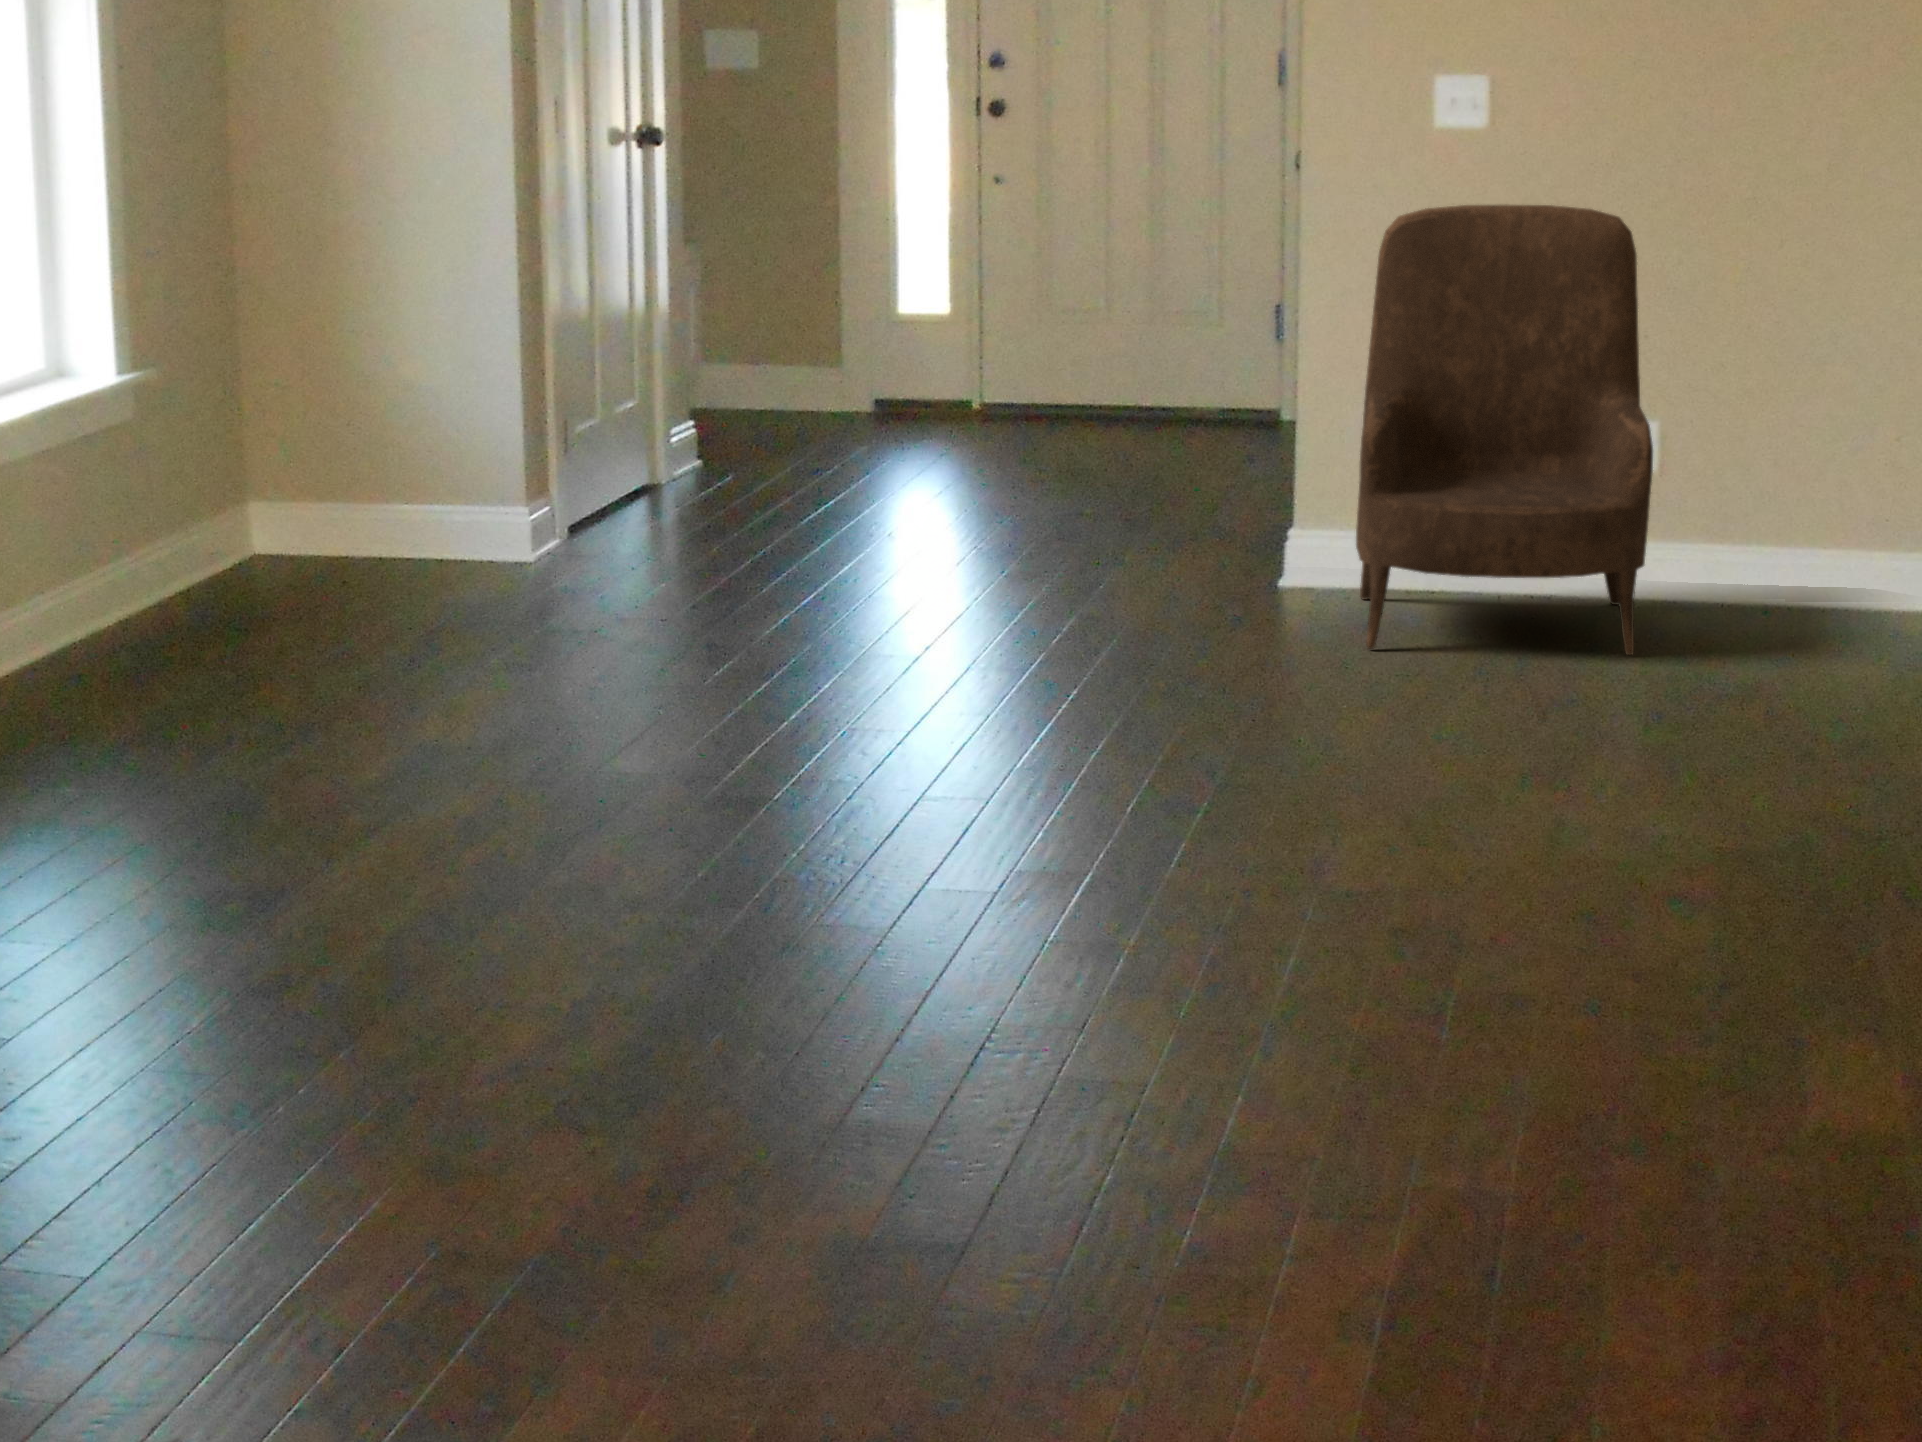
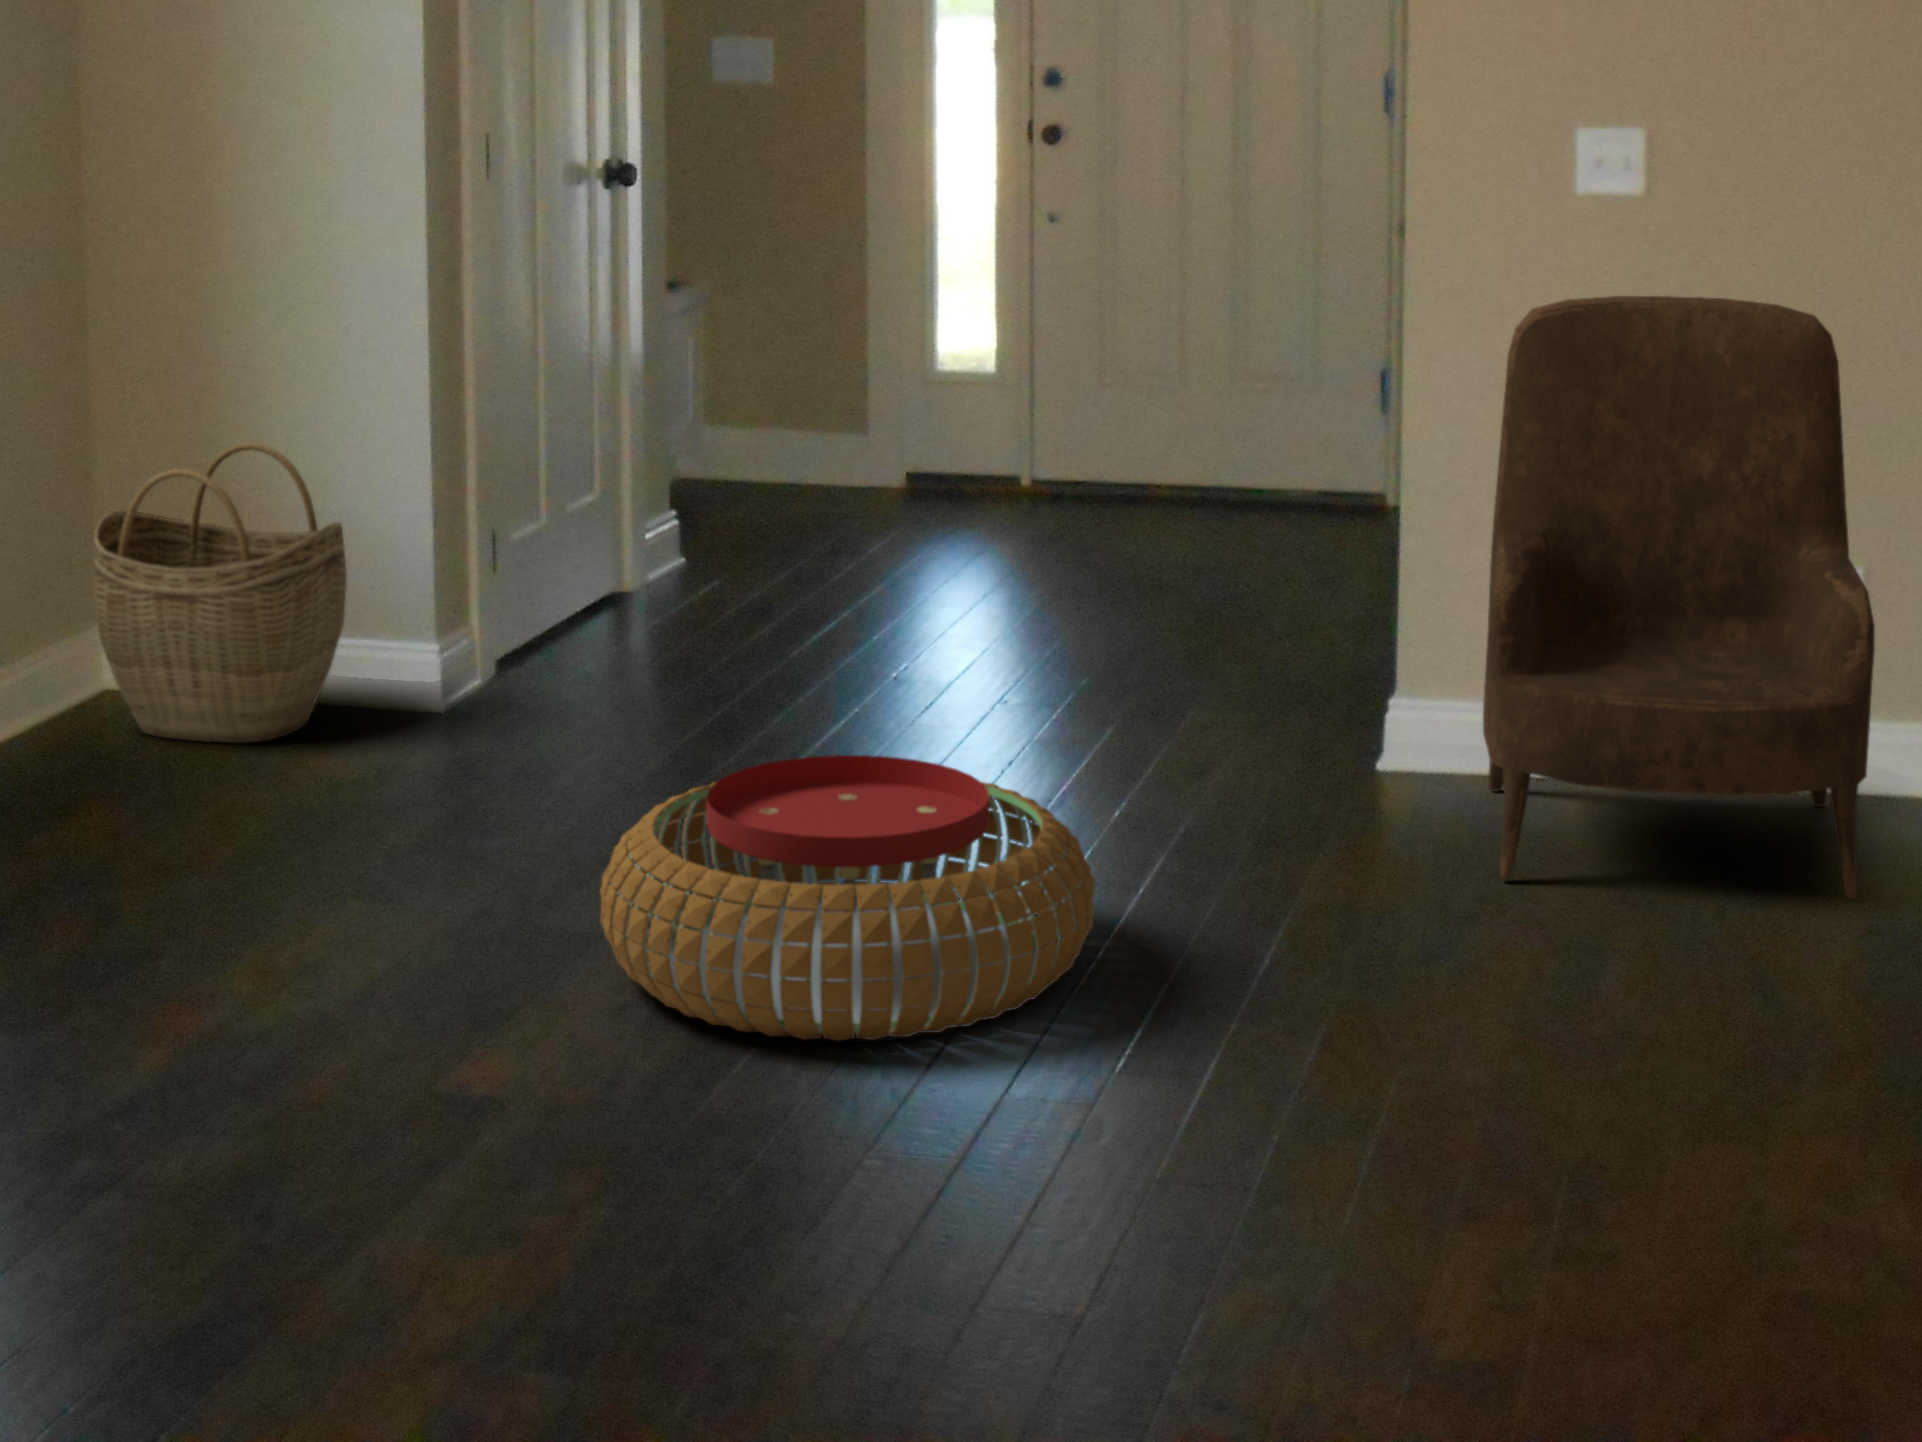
woven basket: none [261,351,457,585] -> present [93,443,347,743]
pouf: none [703,553,1066,739] -> present [600,755,1095,1041]

